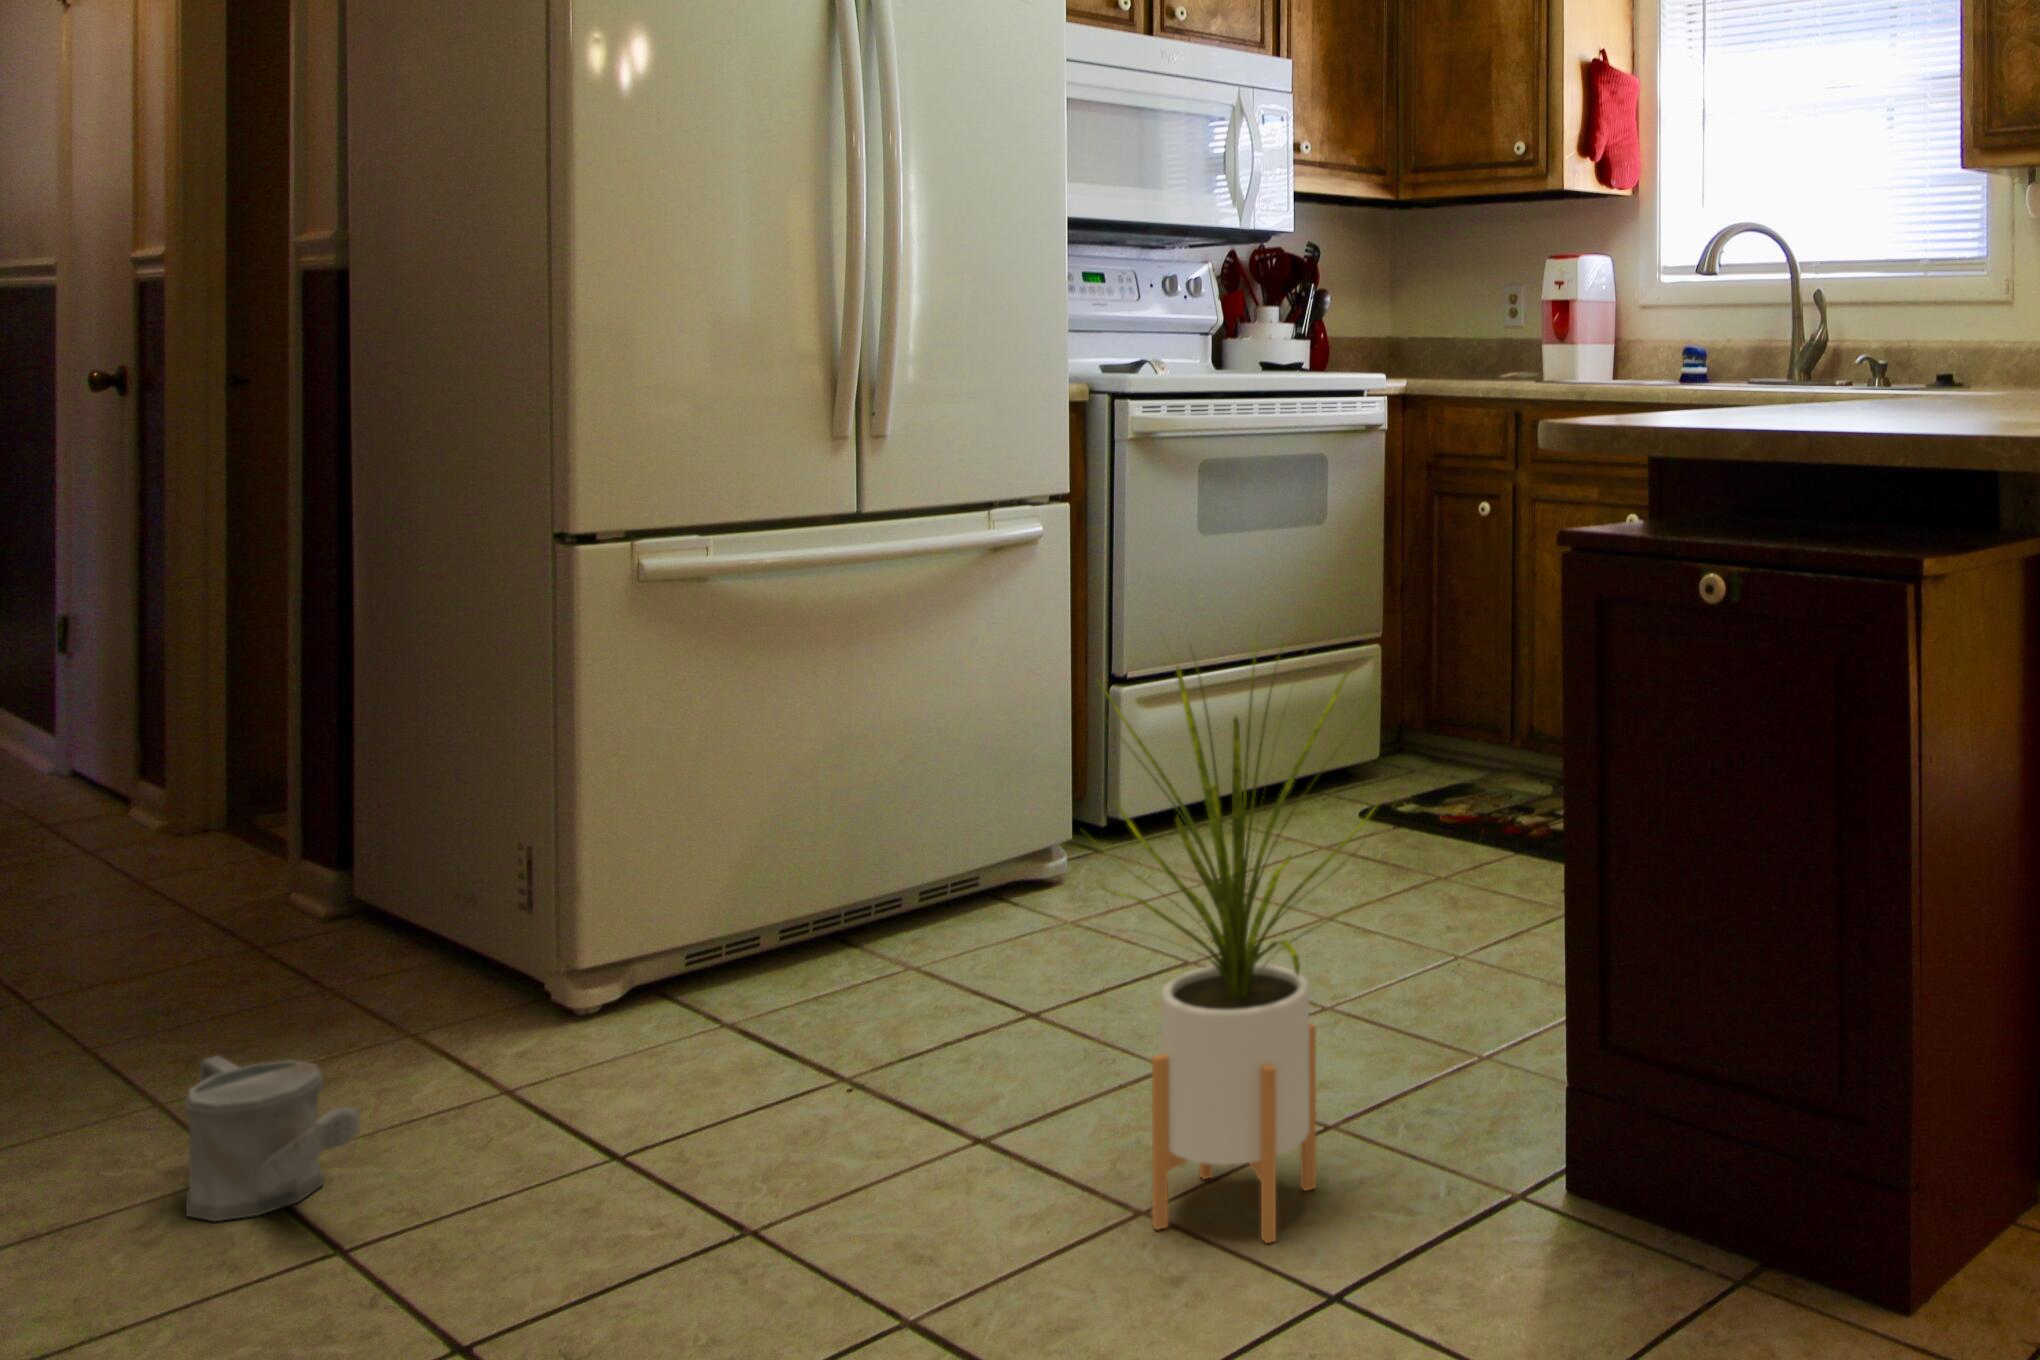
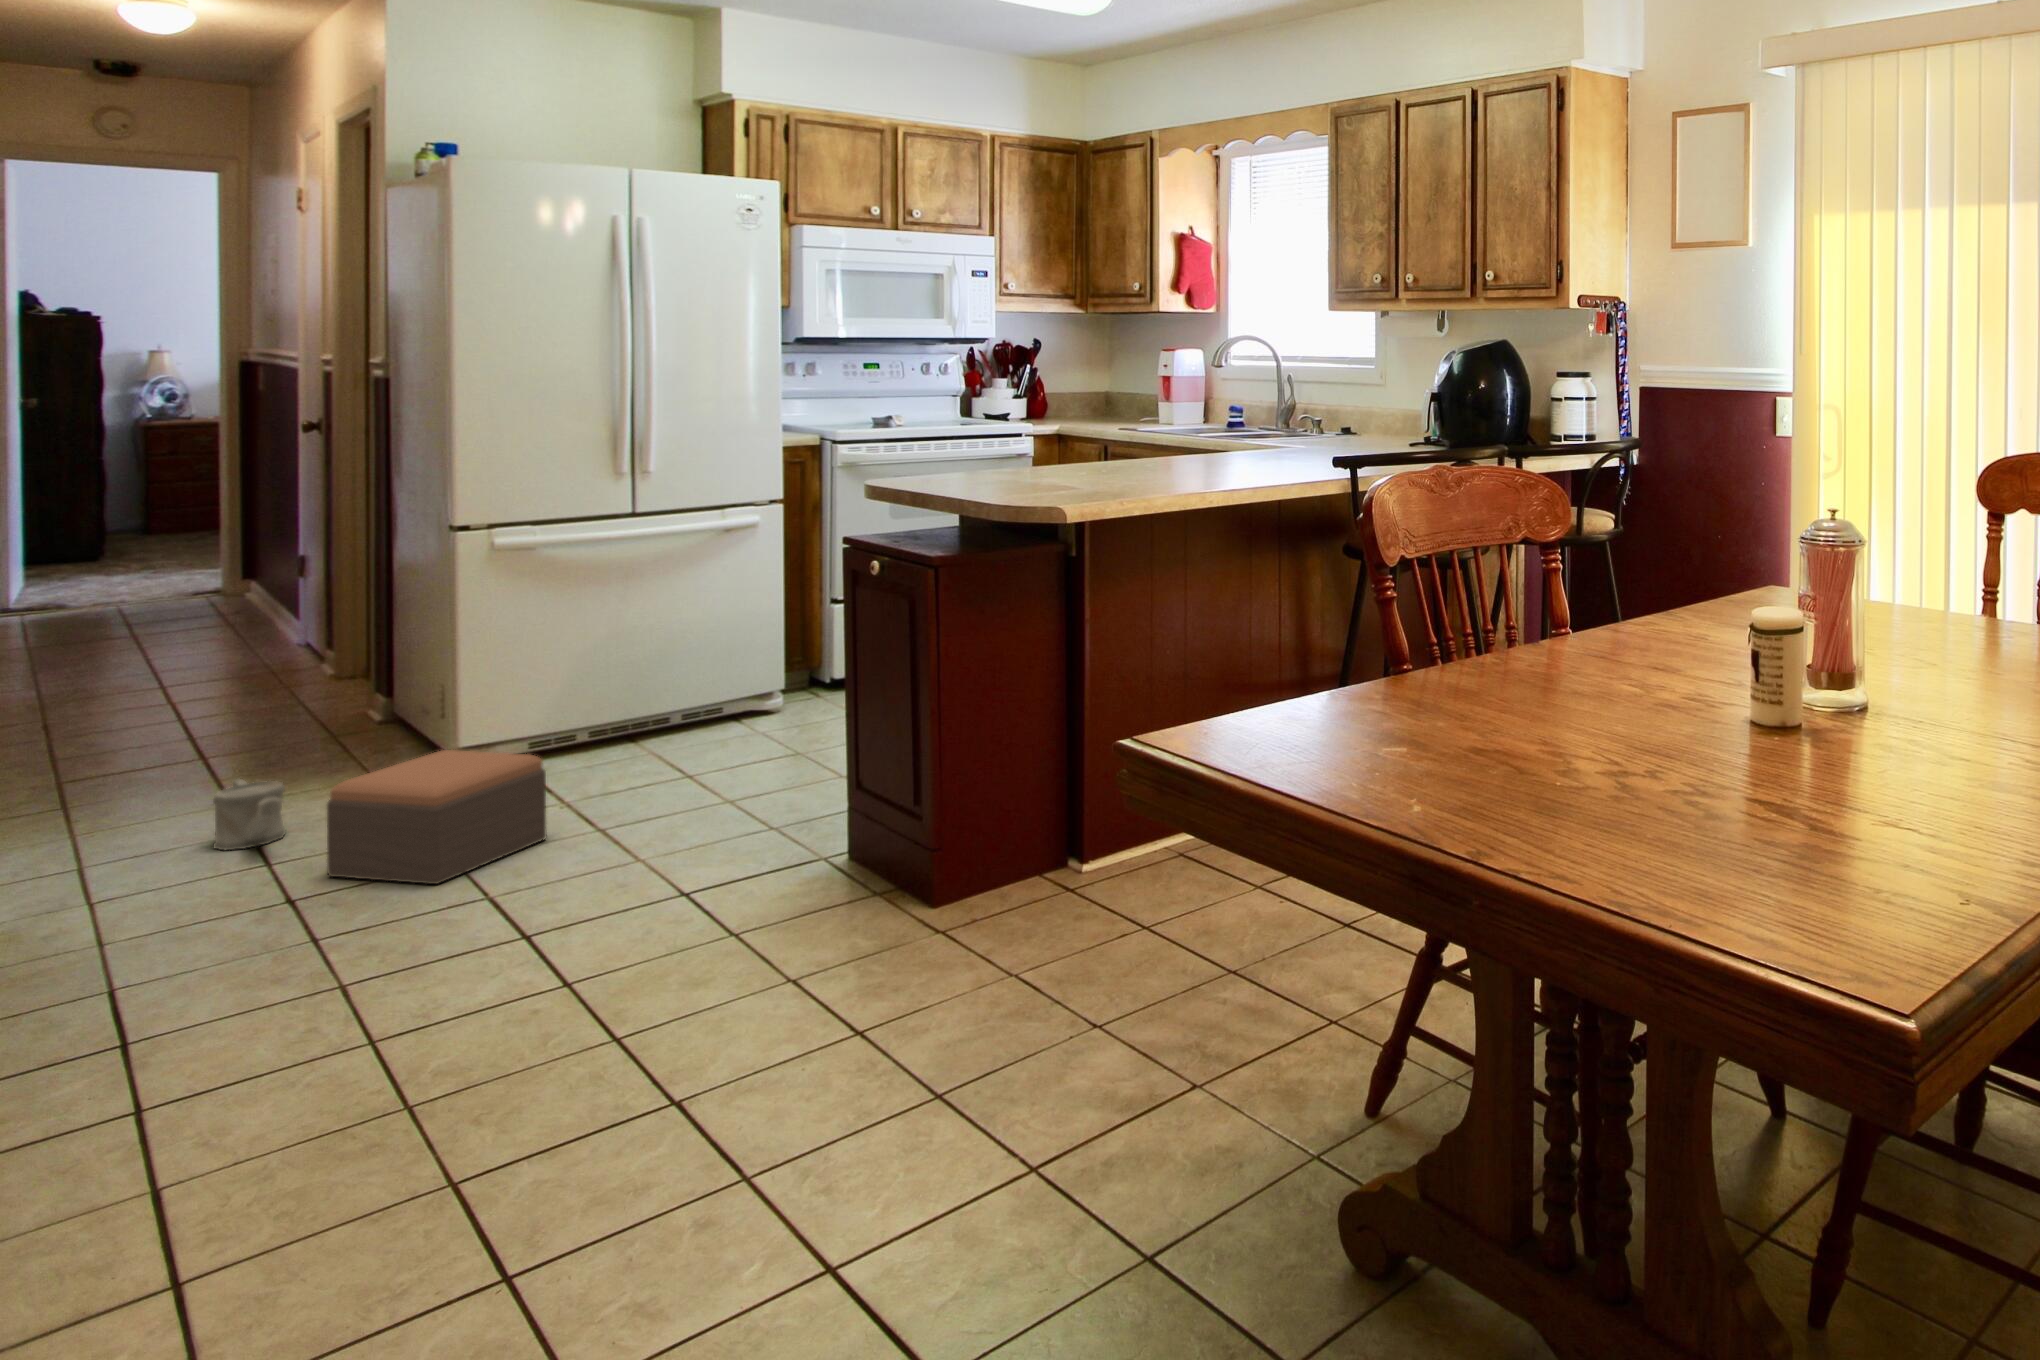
house plant: present [1100,629,1378,1243] -> none [596,578,764,865]
footstool: none [504,990,909,1309] -> present [327,750,546,884]

